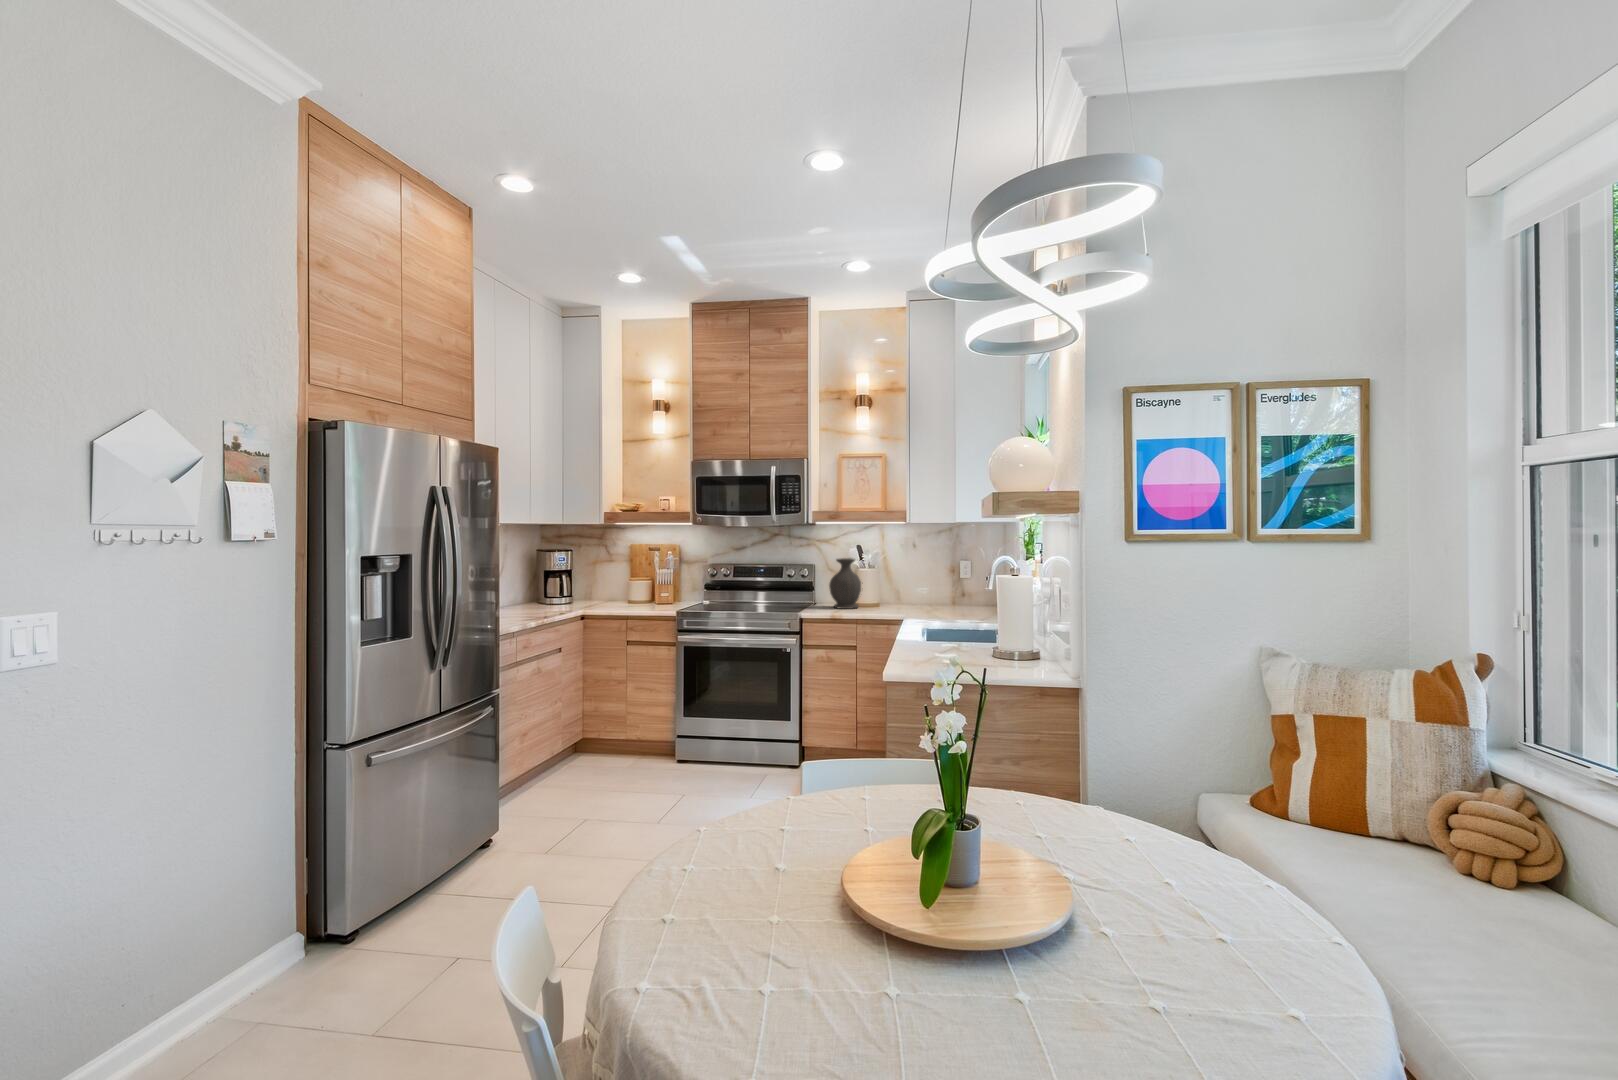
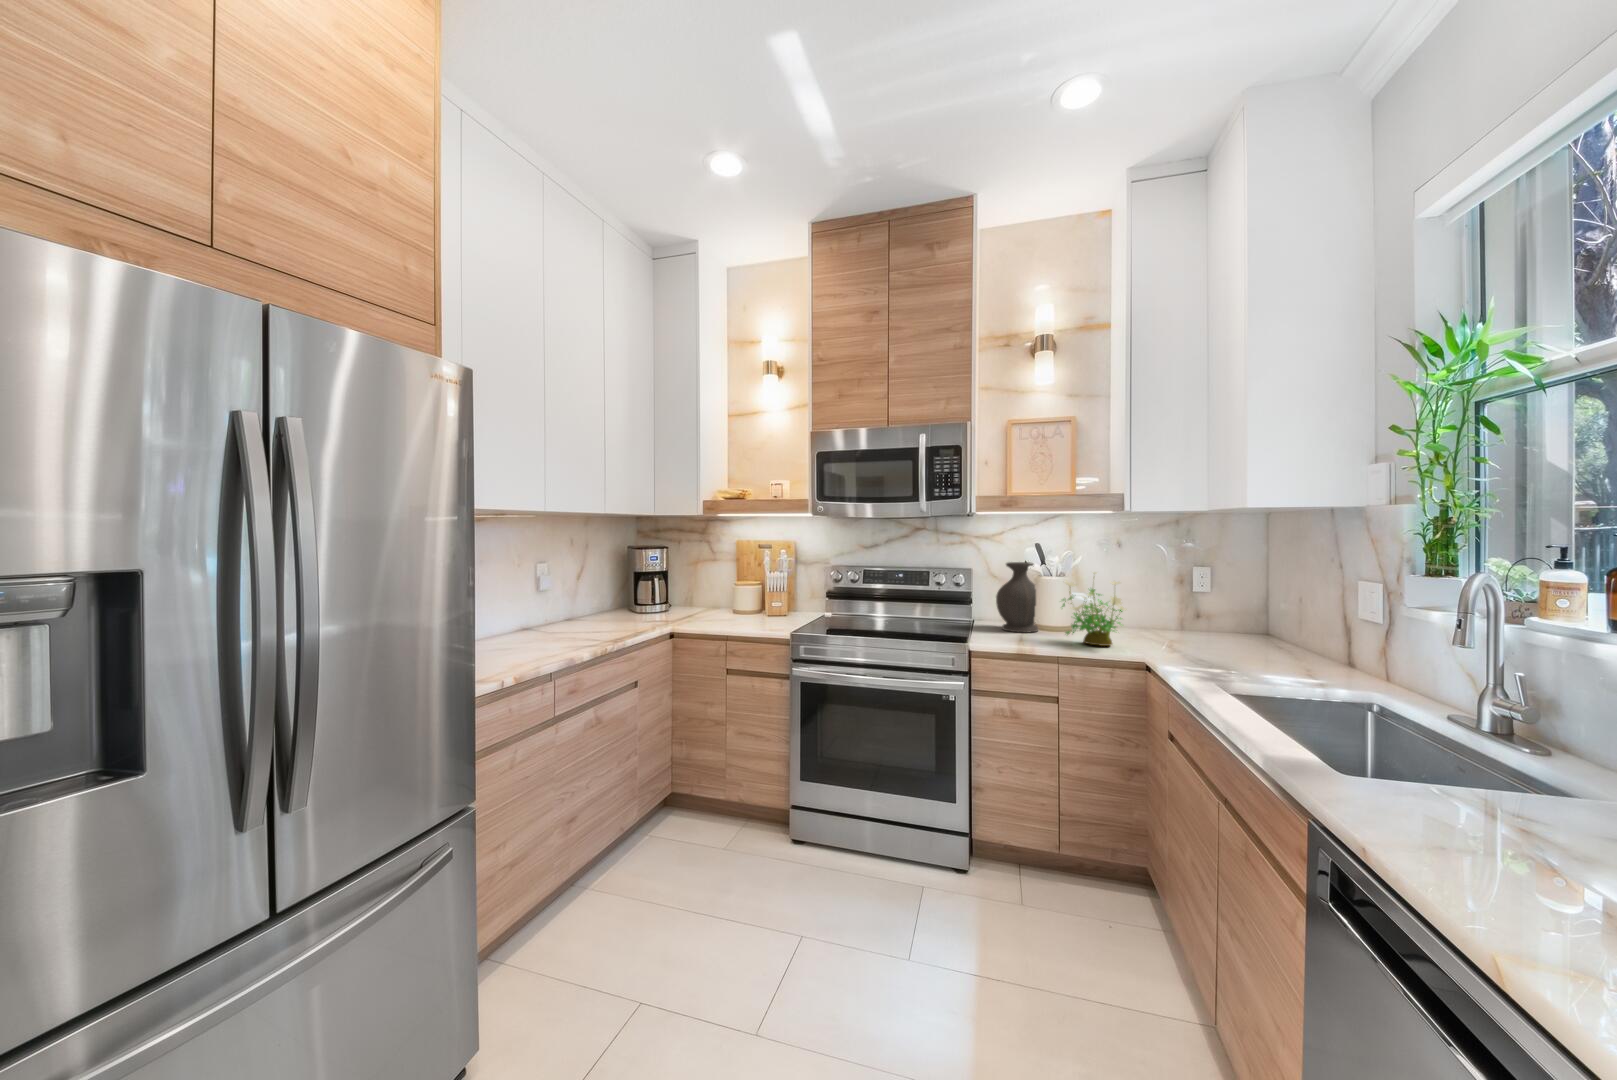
potted plant: none [867,563,905,613] -> present [1062,572,1125,646]

